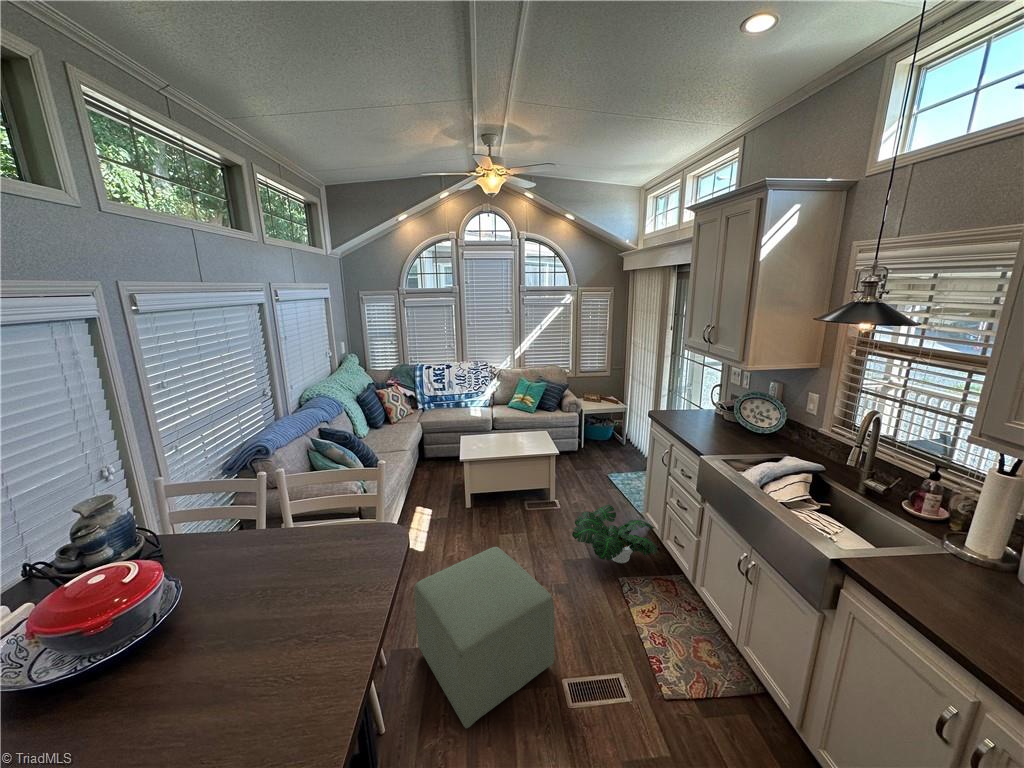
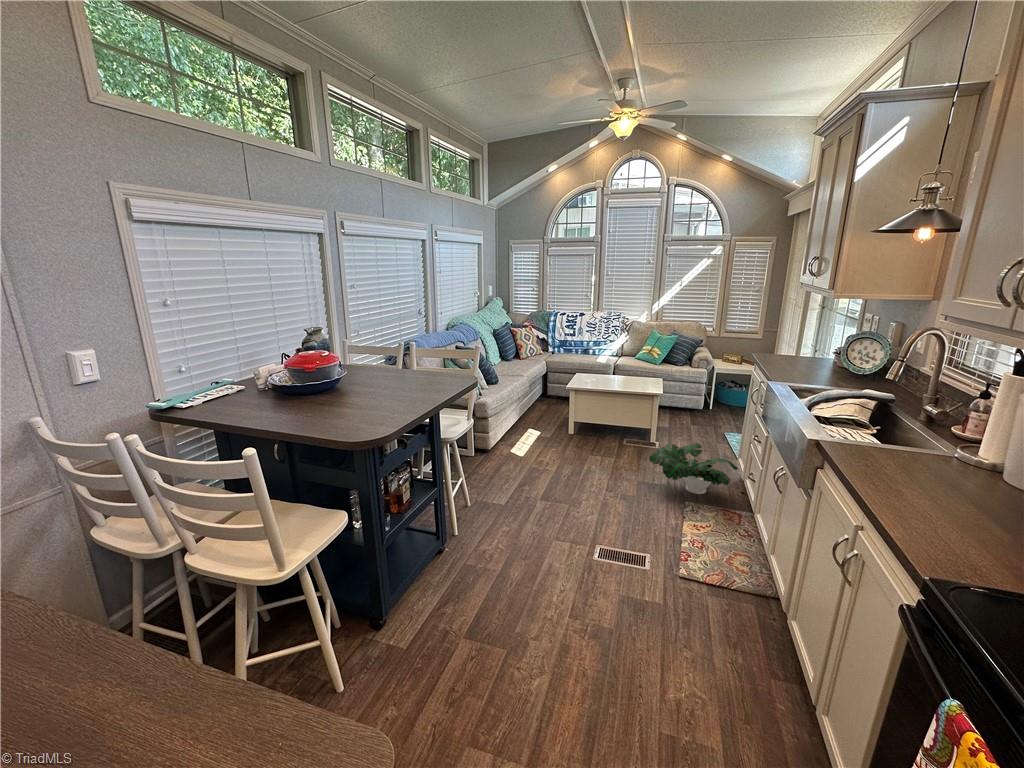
ottoman: present [414,547,554,728] -> none [496,439,596,541]

